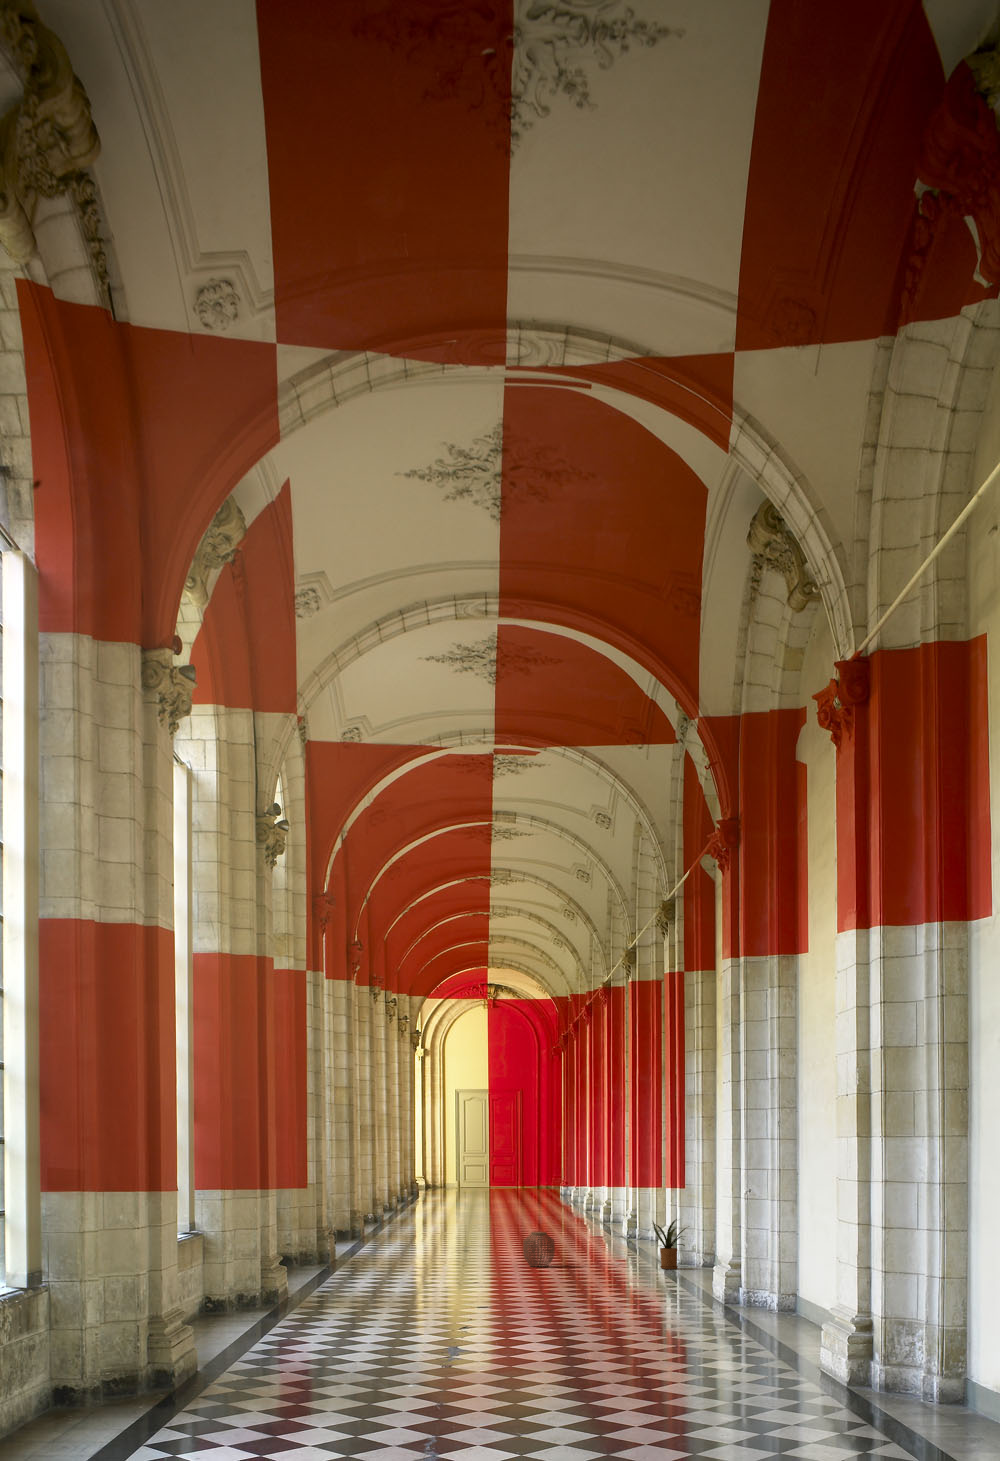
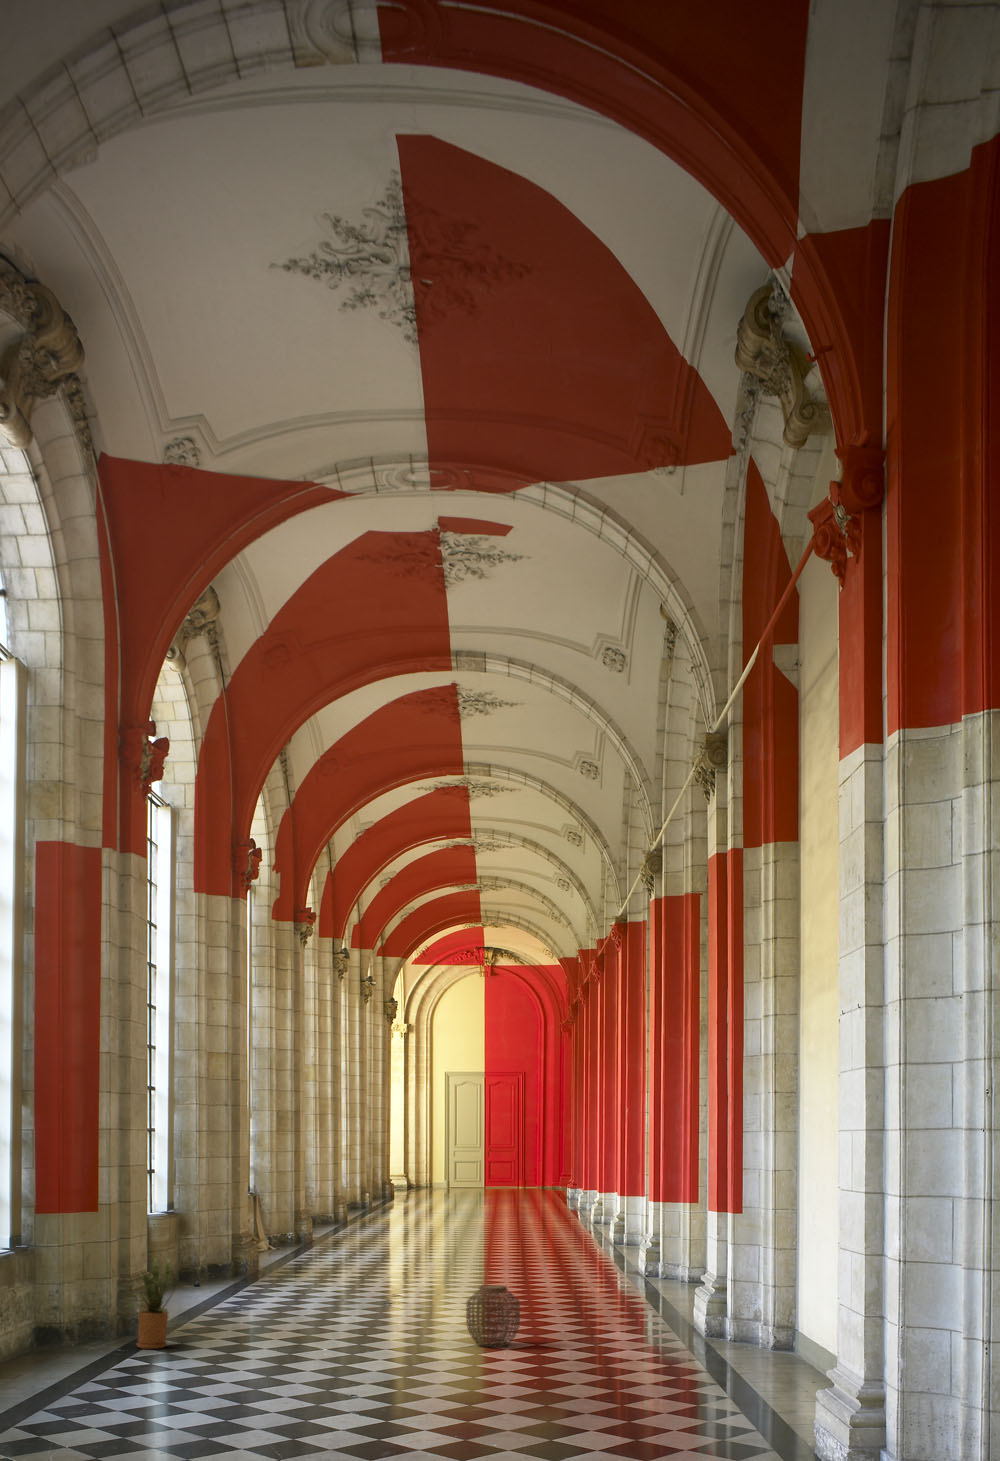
house plant: present [653,1219,689,1269] -> present [137,1258,176,1349]

